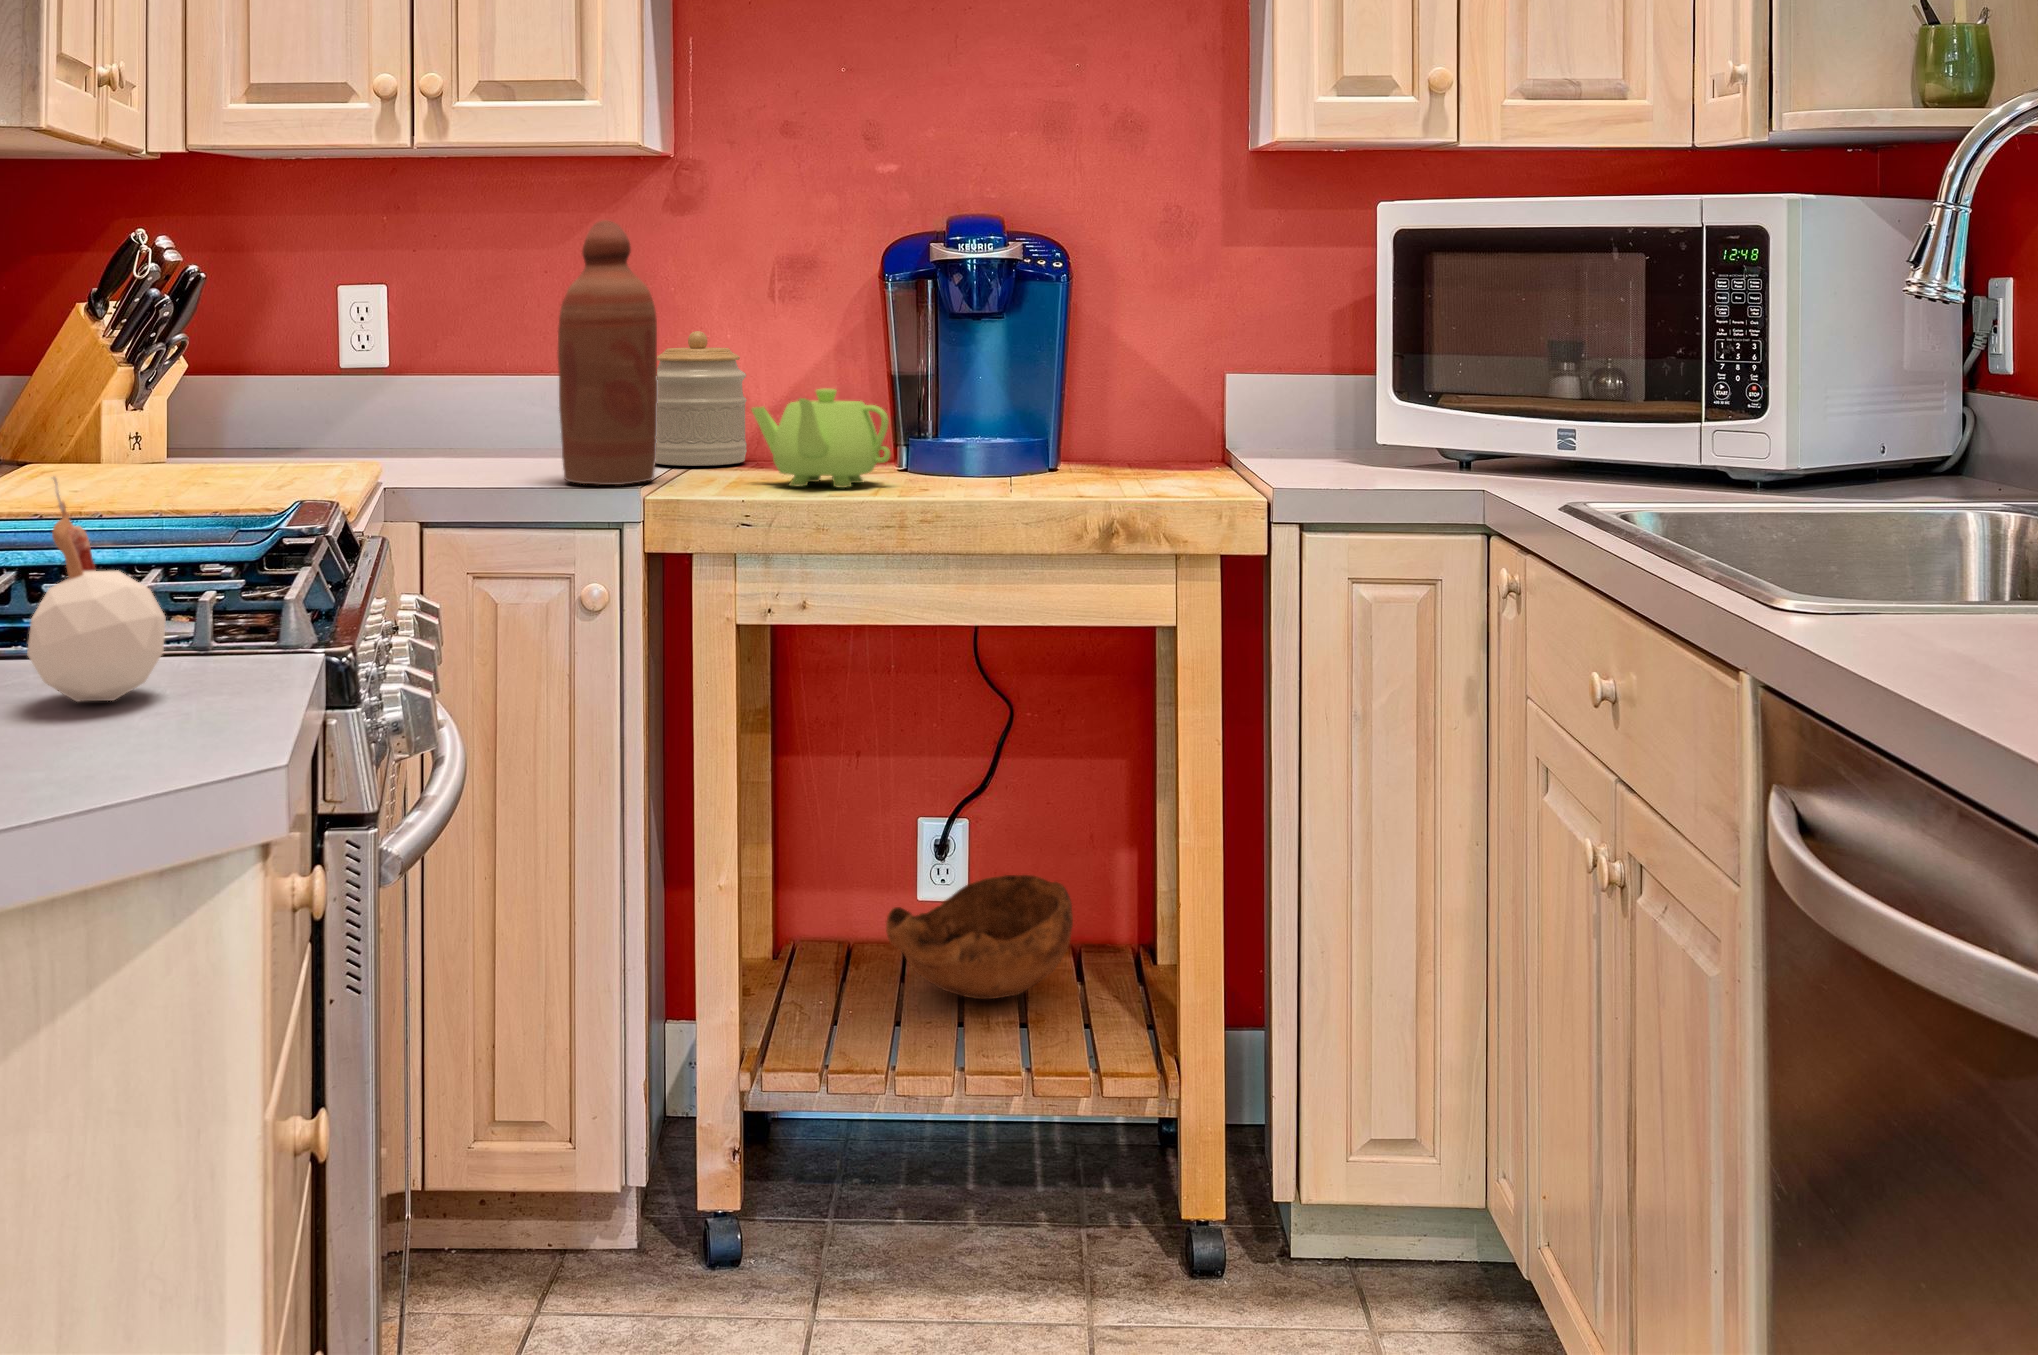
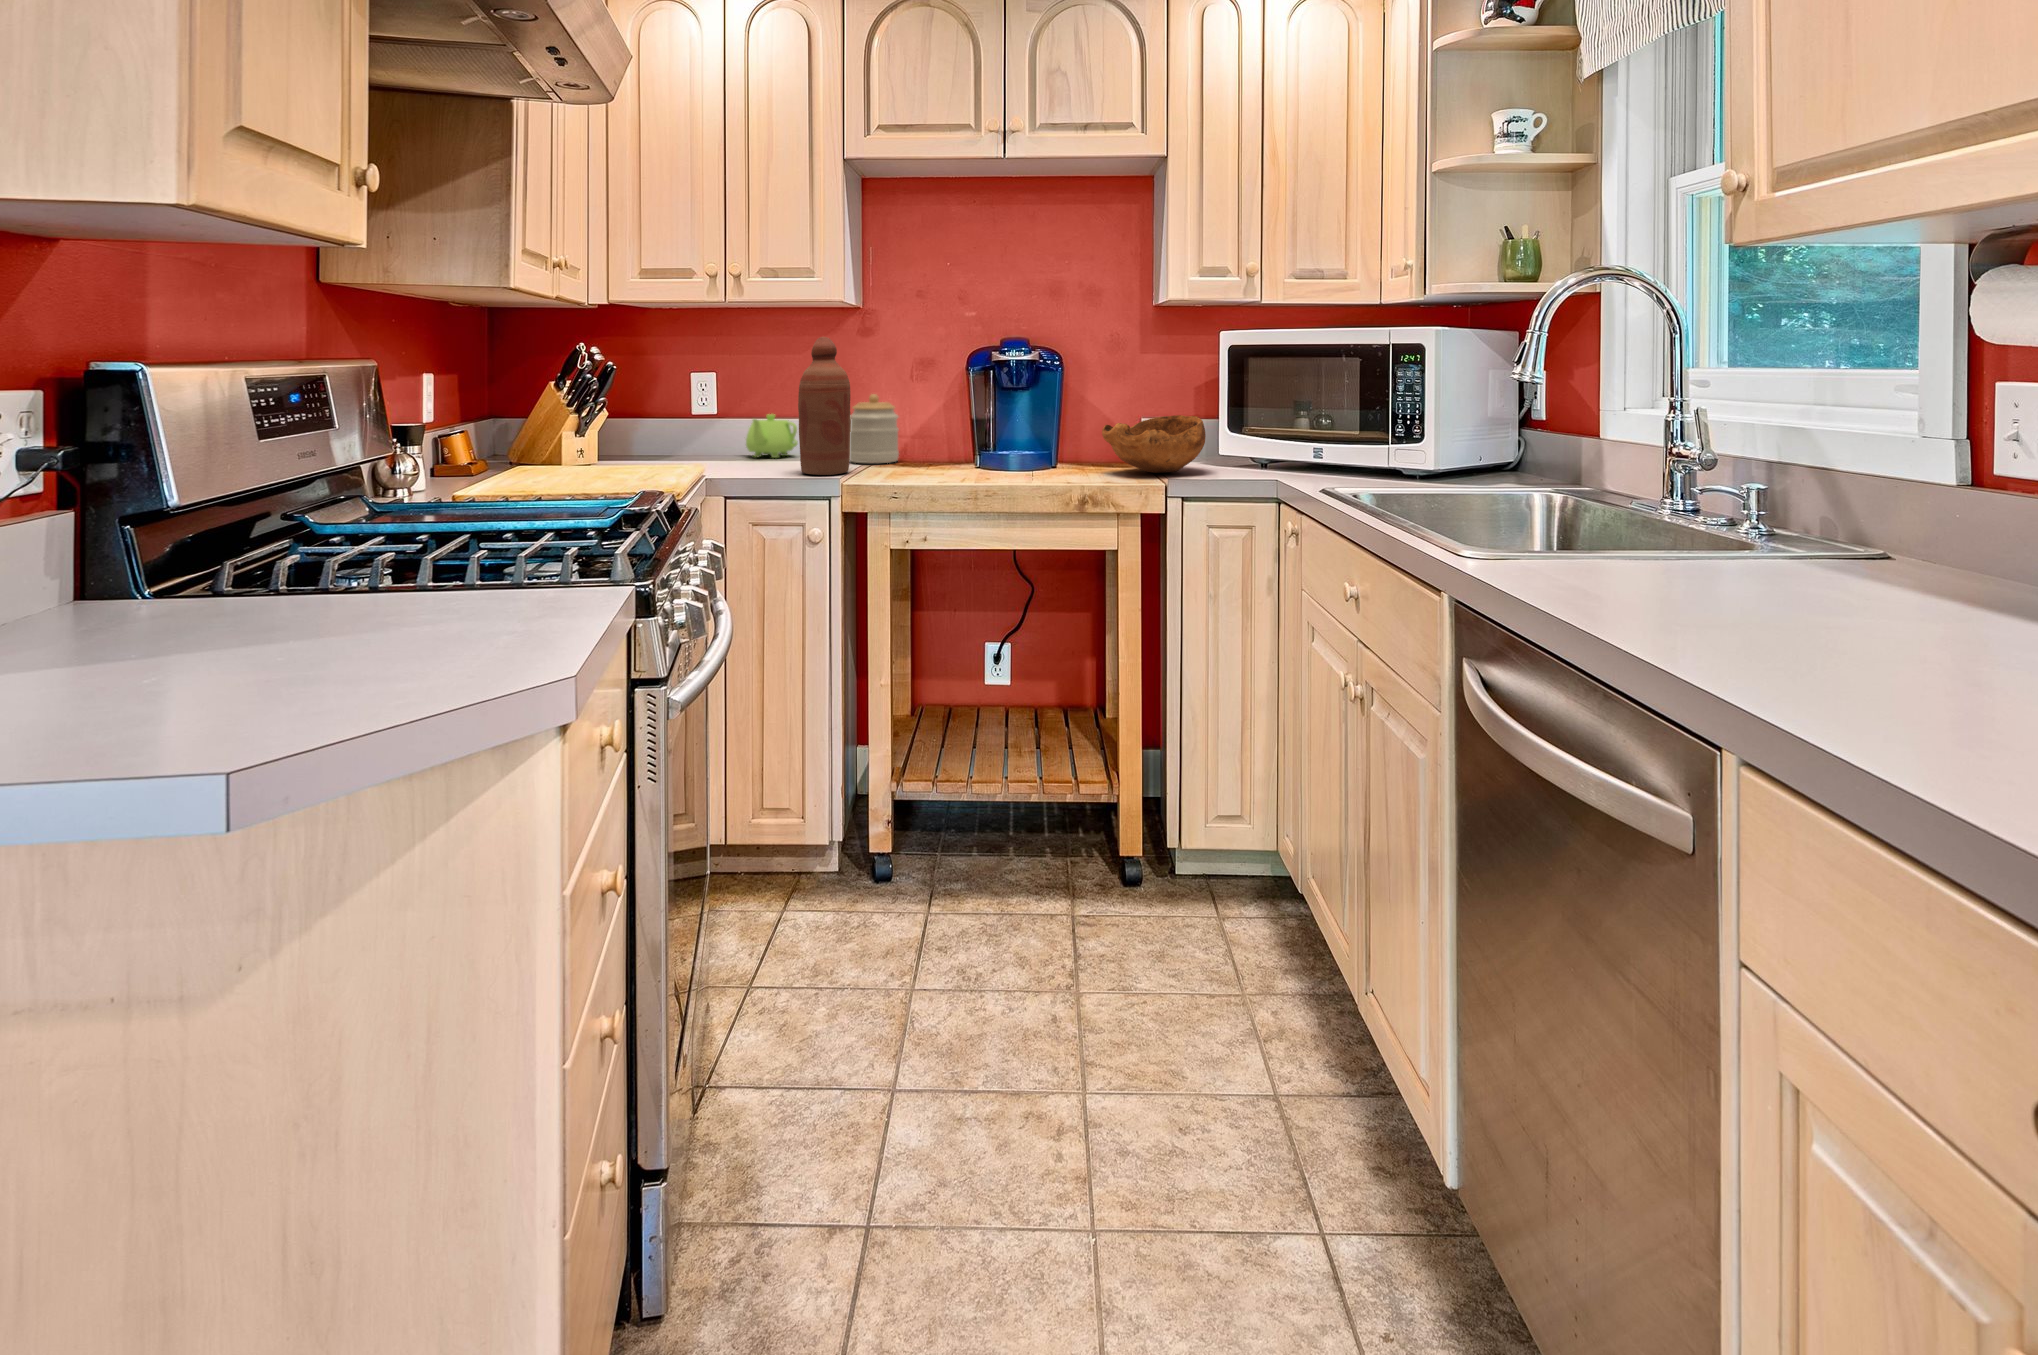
teapot: present [751,389,891,488] -> present [746,414,798,458]
candle: present [27,477,166,701] -> none [431,489,522,627]
wooden bowl: present [886,875,1073,999] -> present [1102,415,1206,473]

